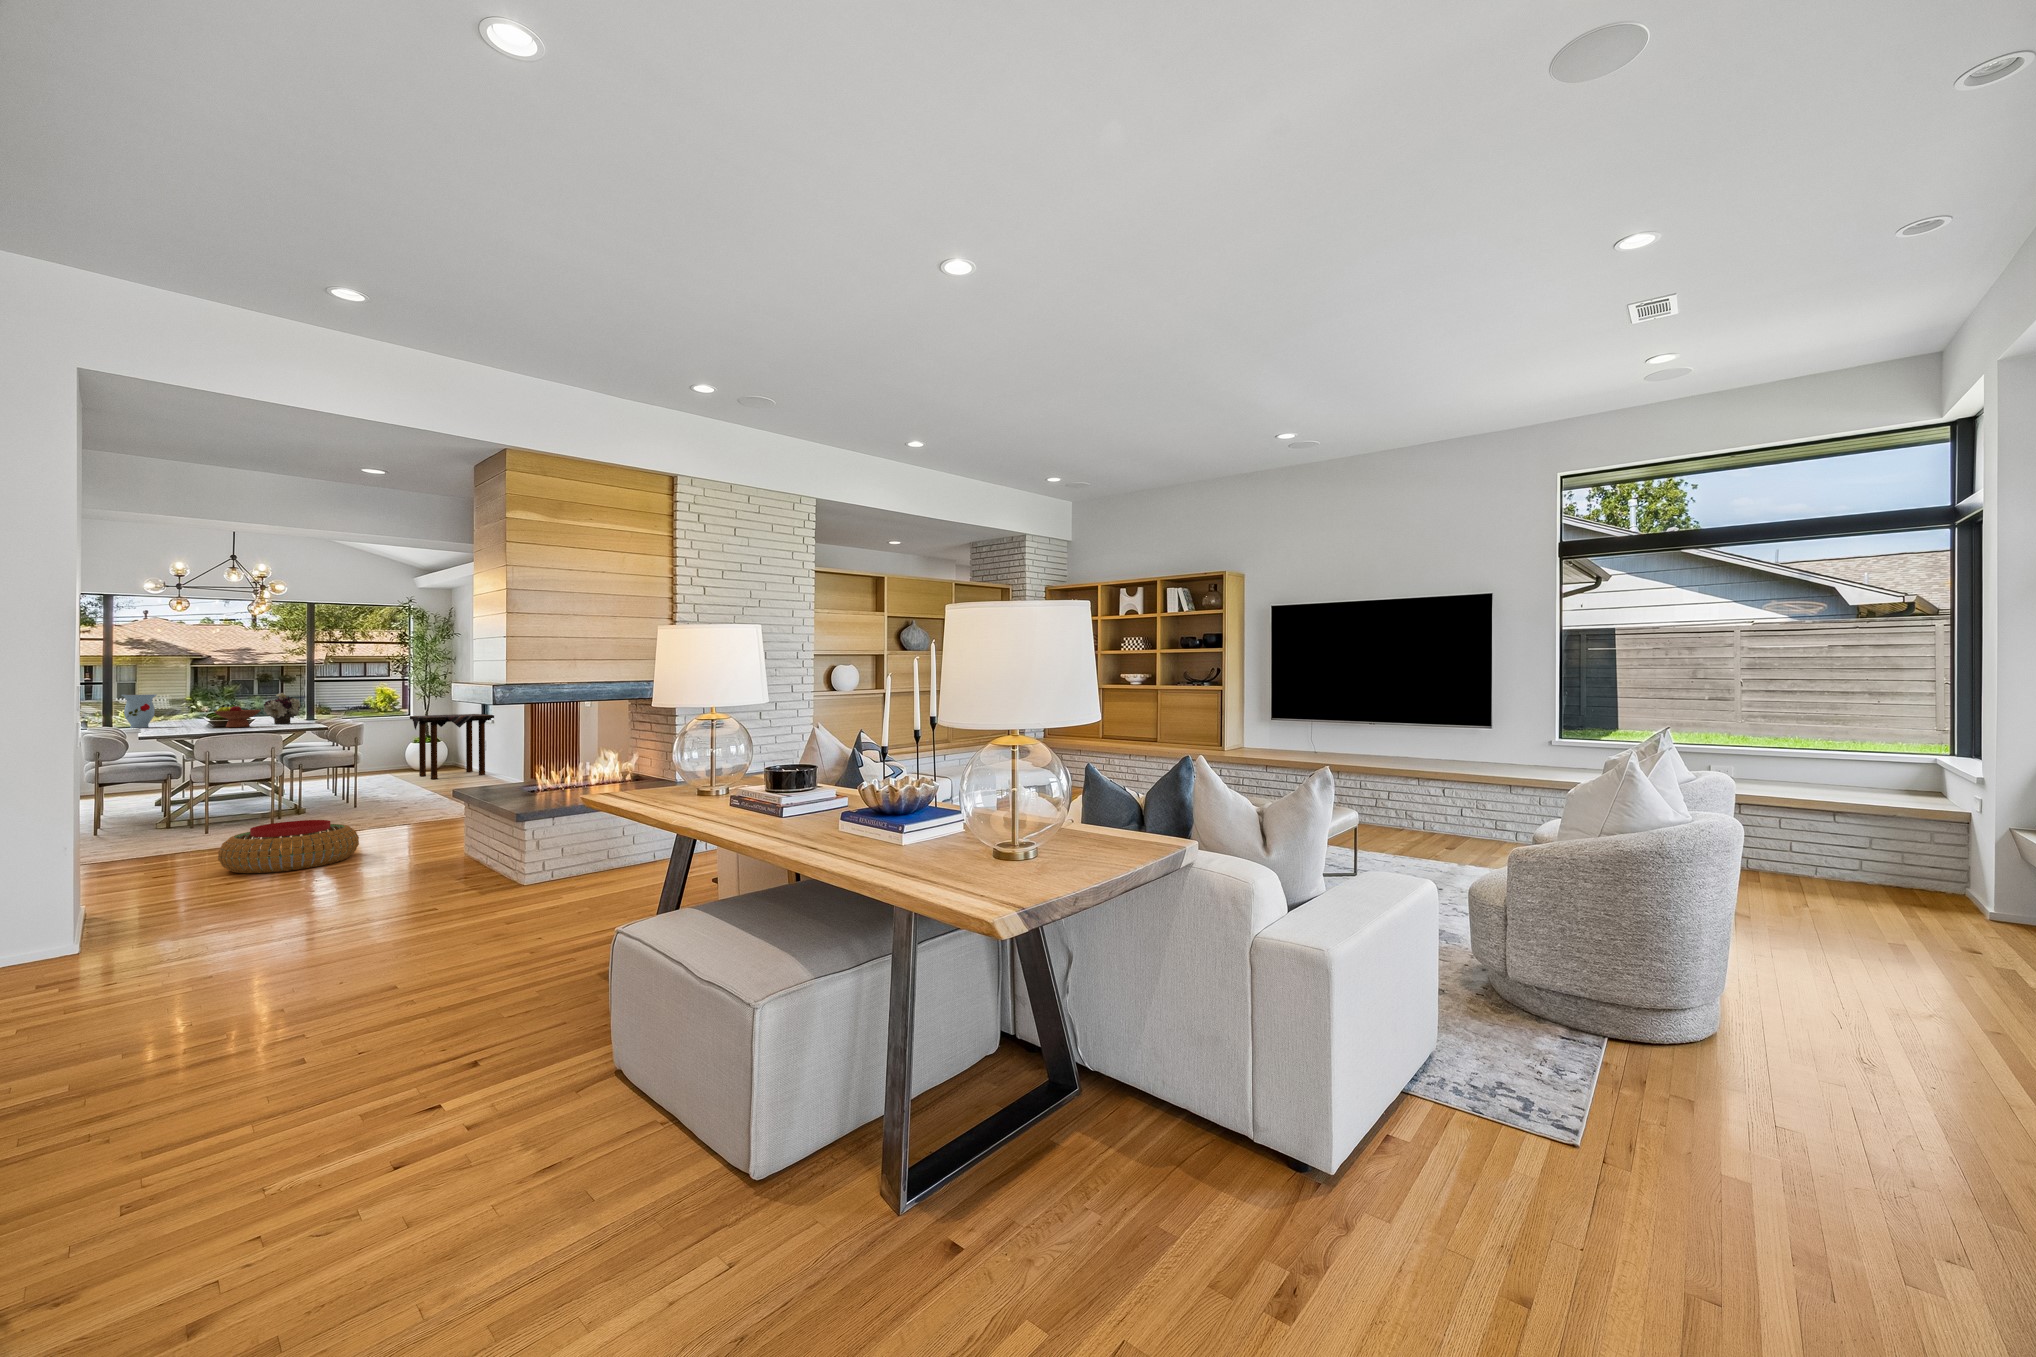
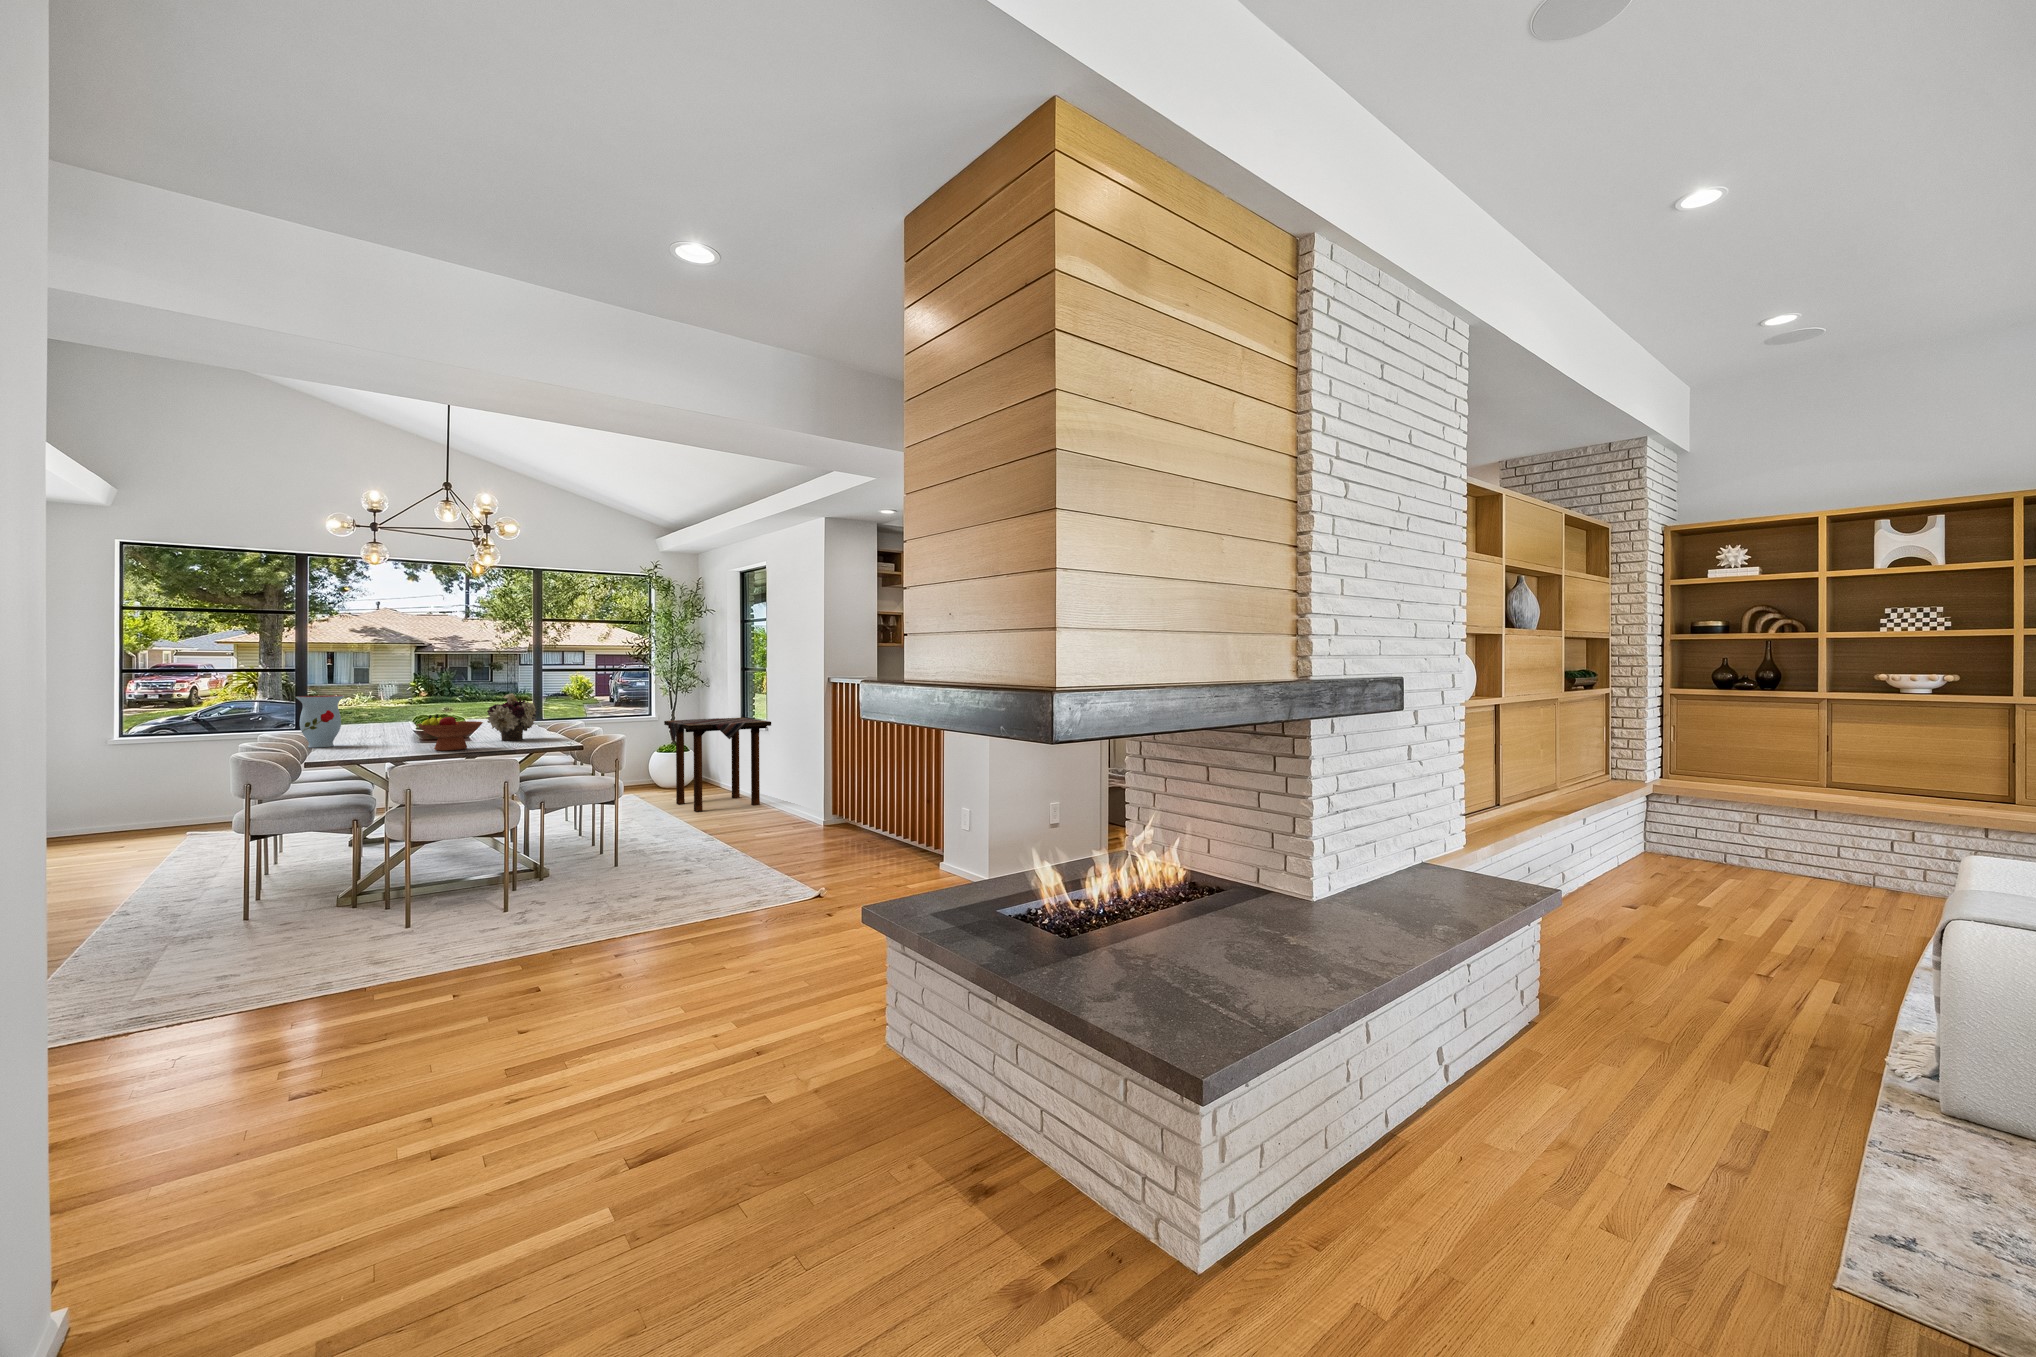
pouf: present [218,820,359,873] -> none [382,1004,670,1182]

